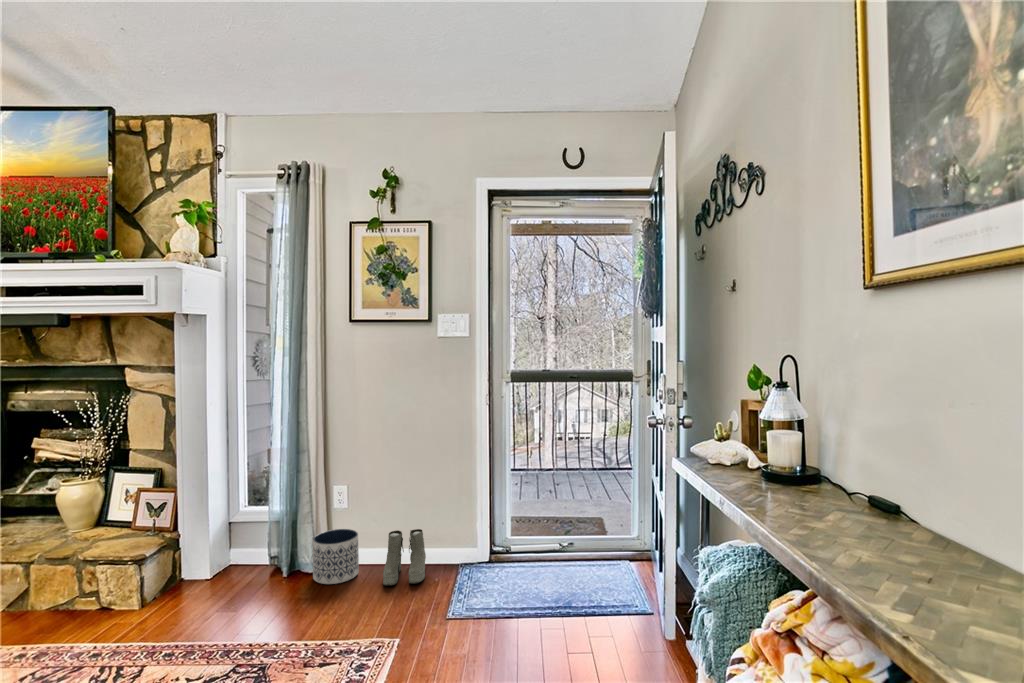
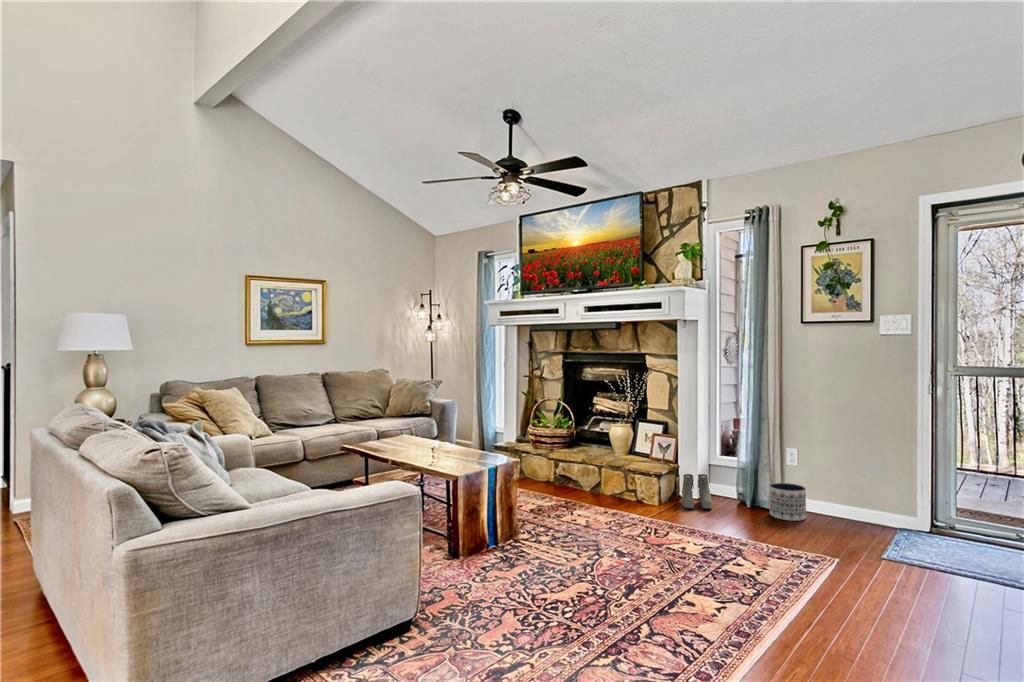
boots: present [383,529,426,586] -> present [682,474,712,509]

